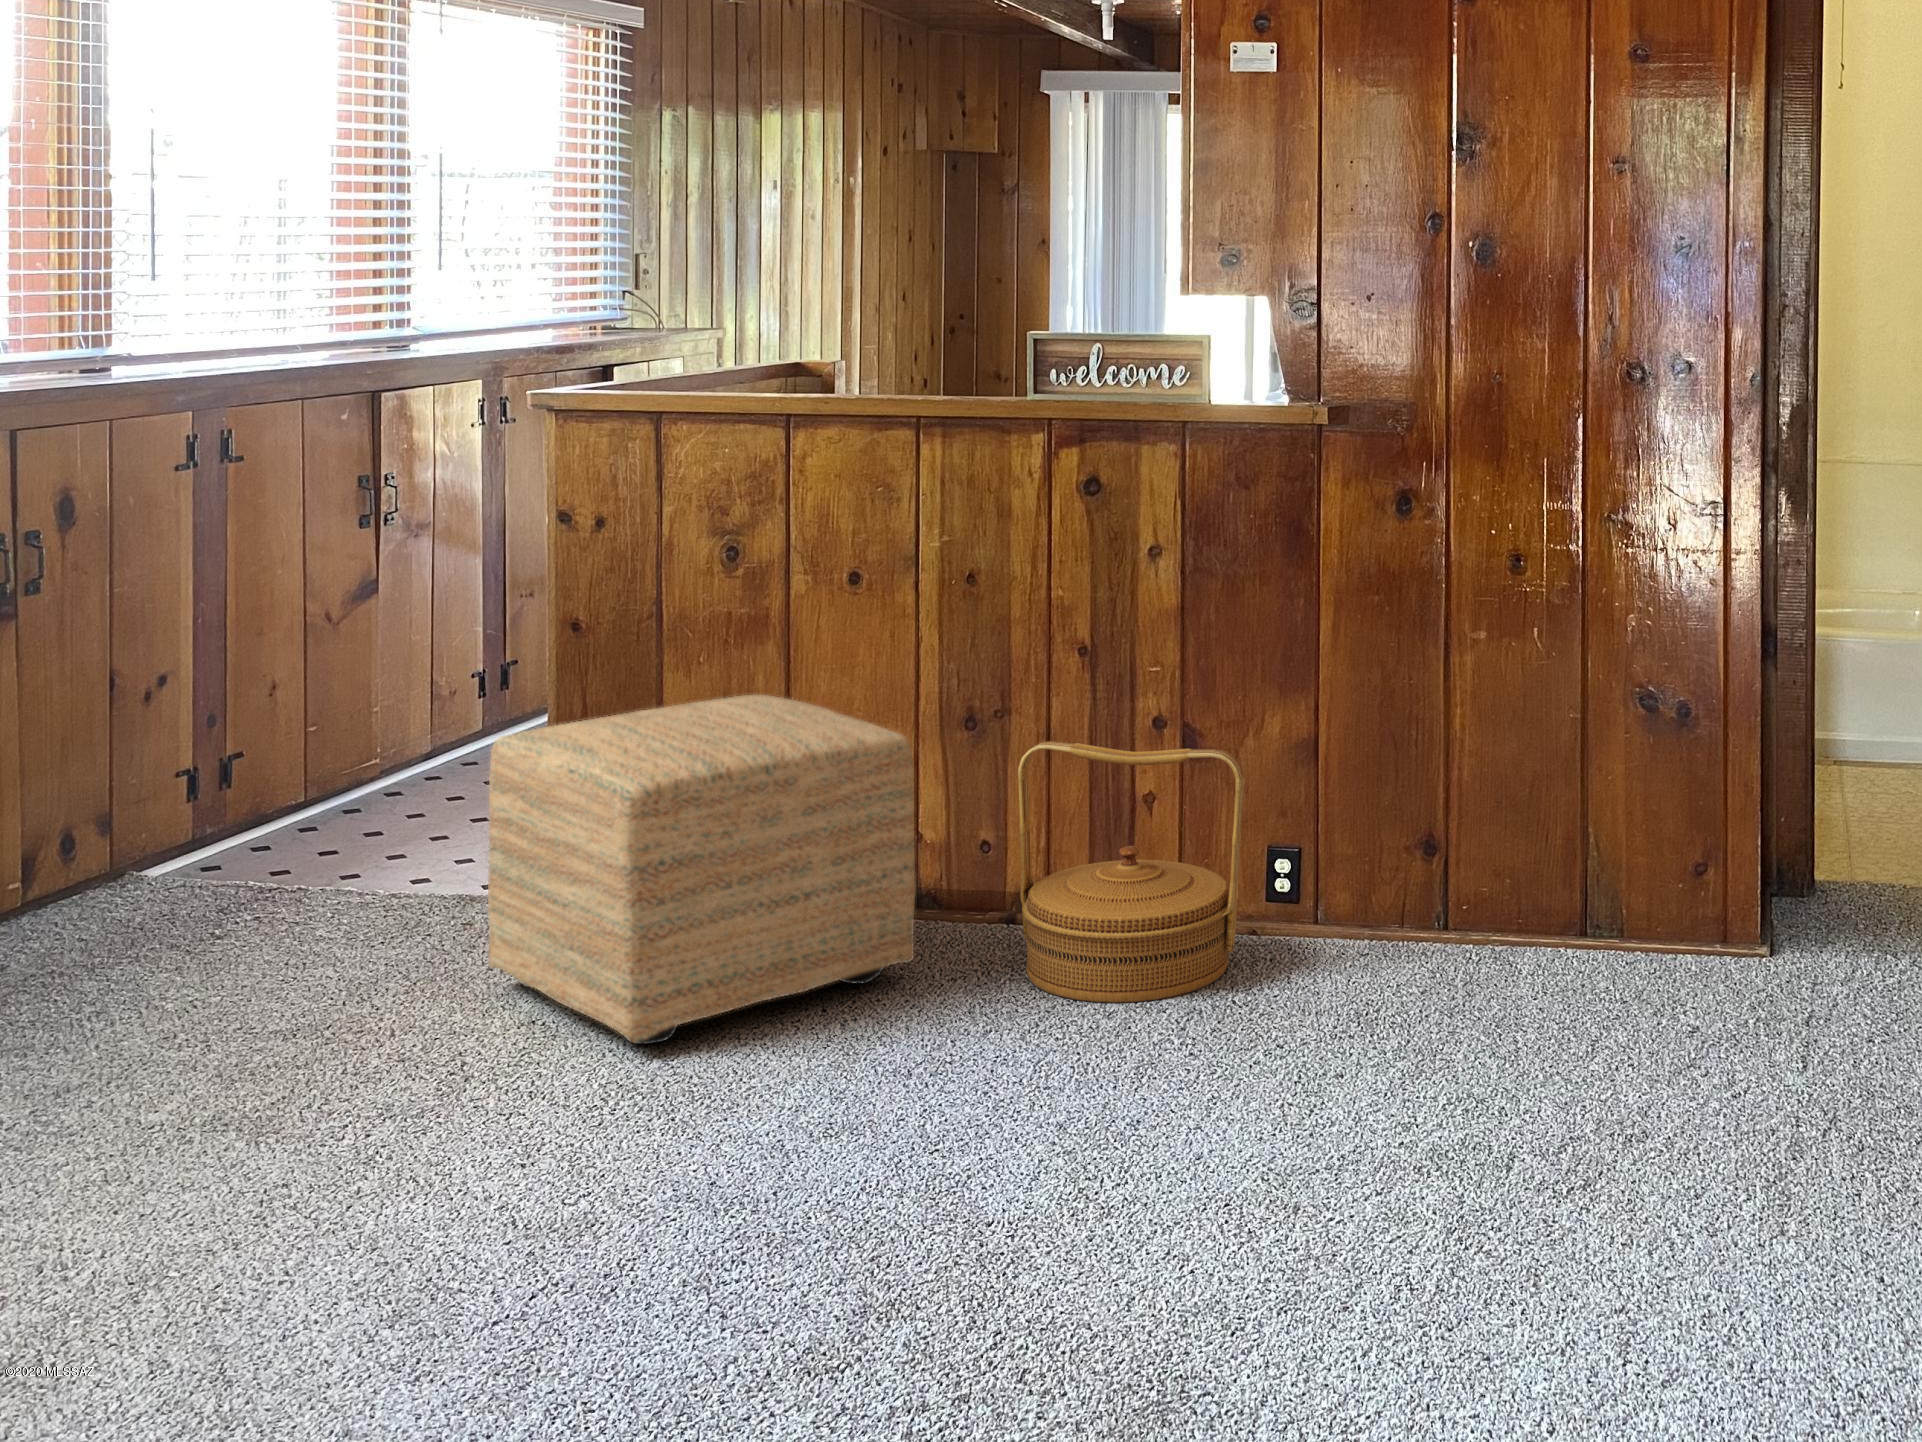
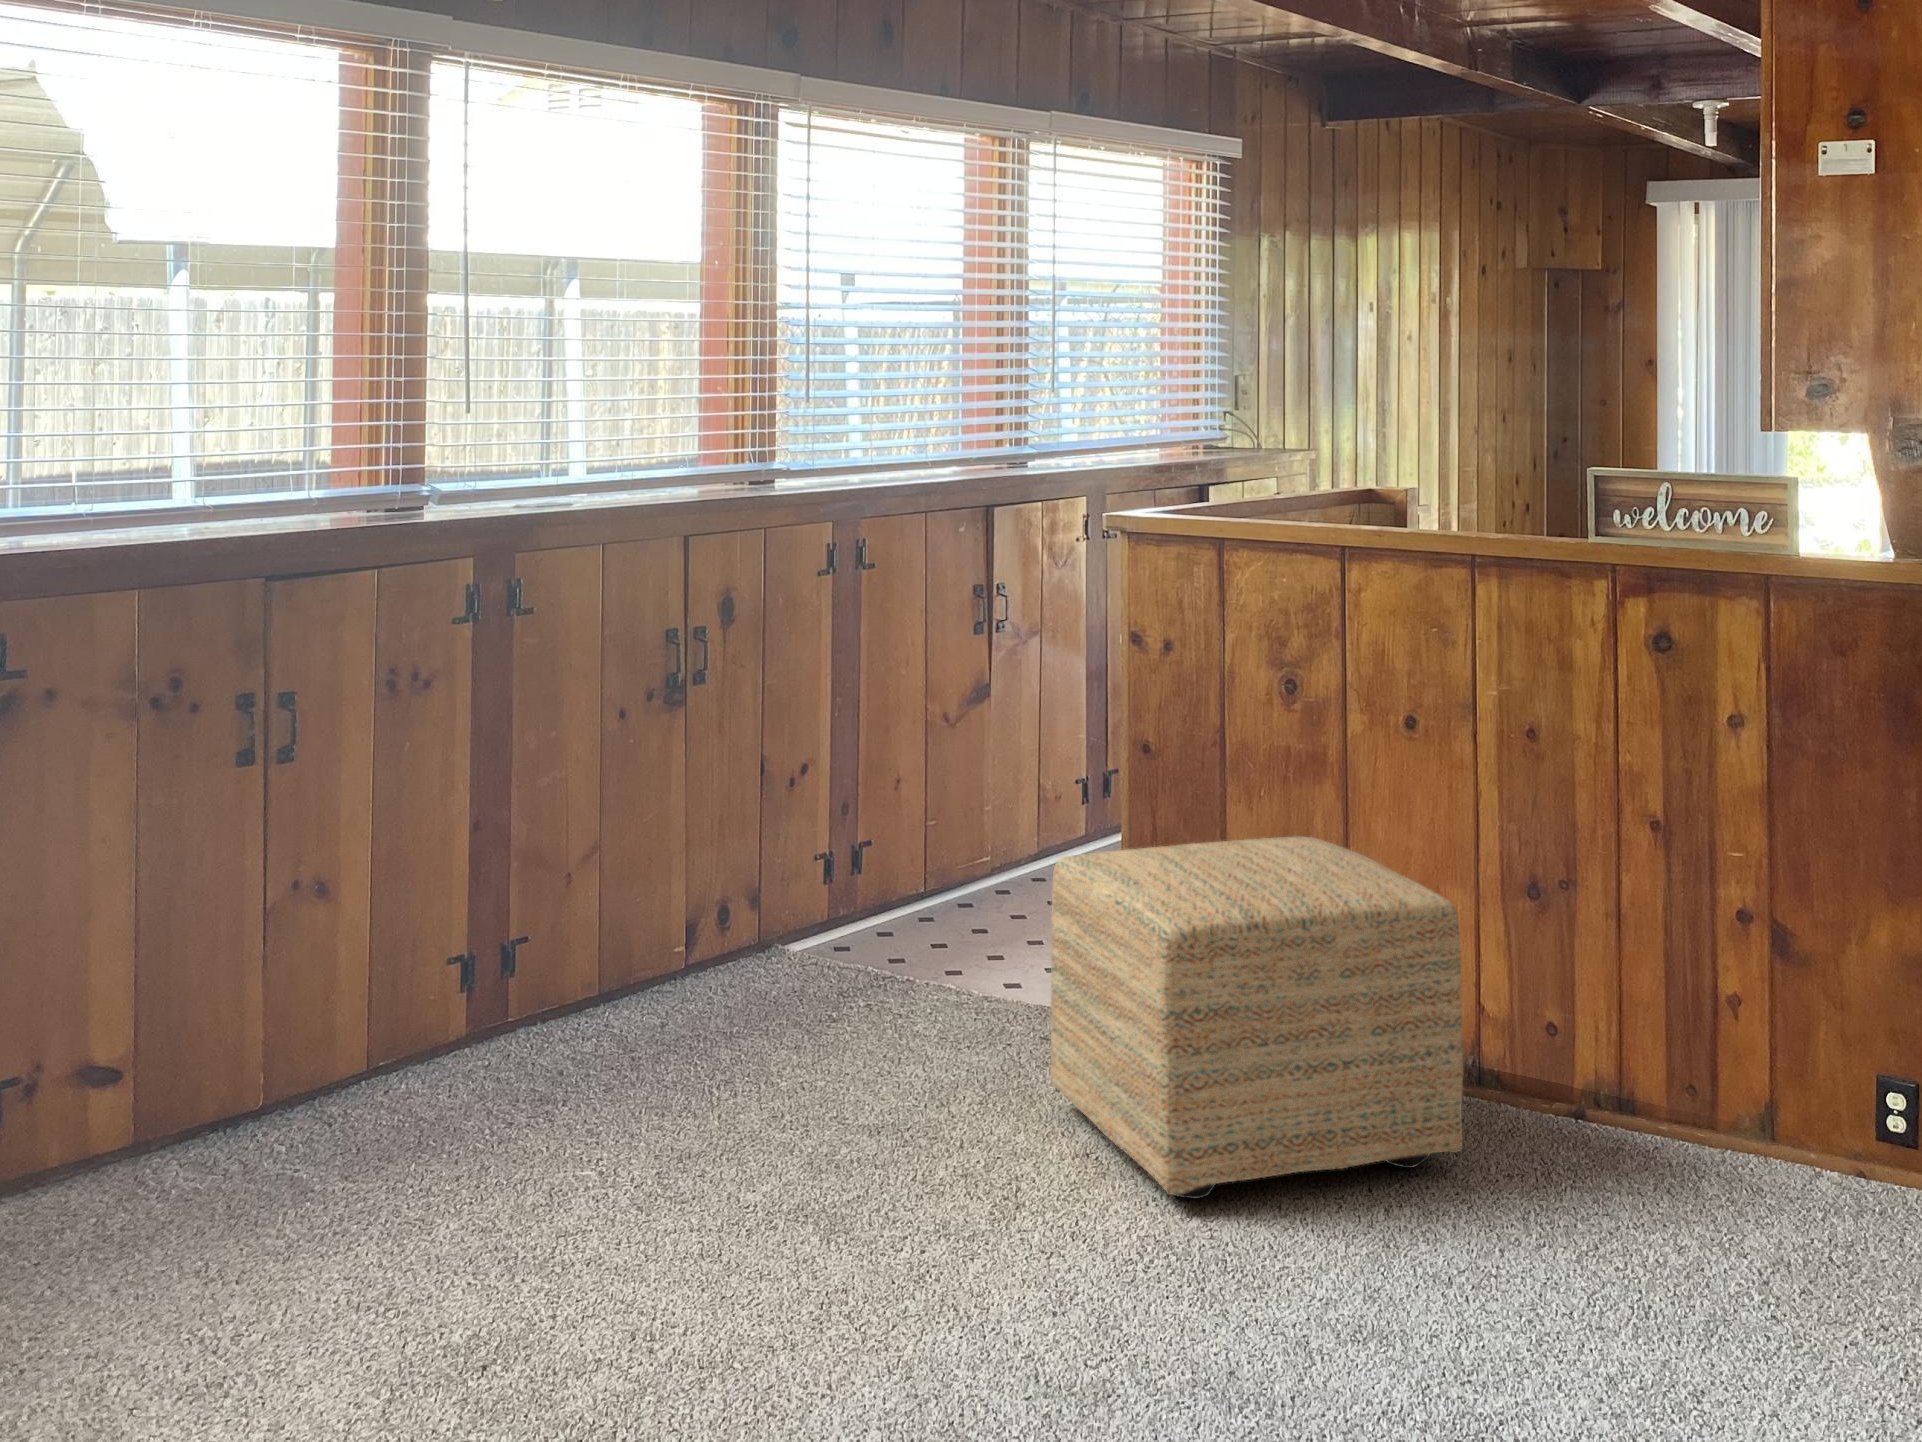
woven basket: present [1018,741,1244,1003] -> none [1576,924,1845,1249]

